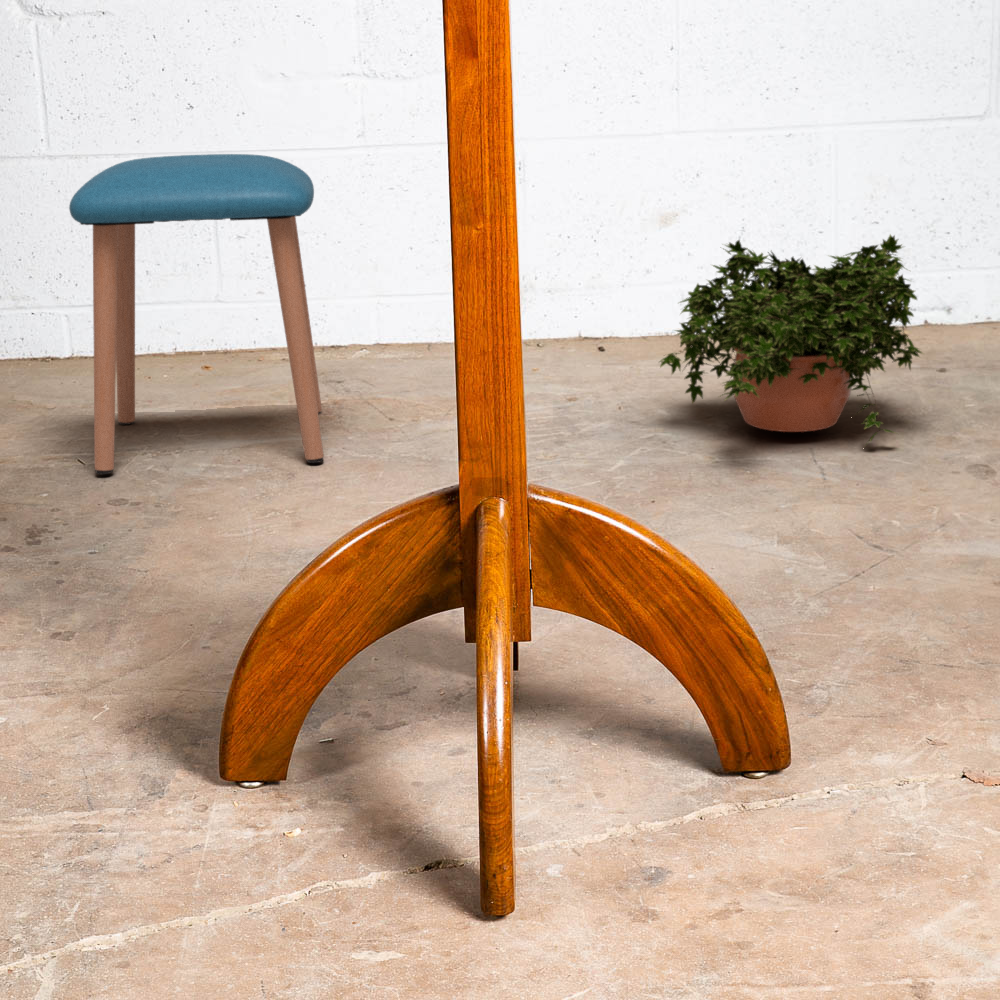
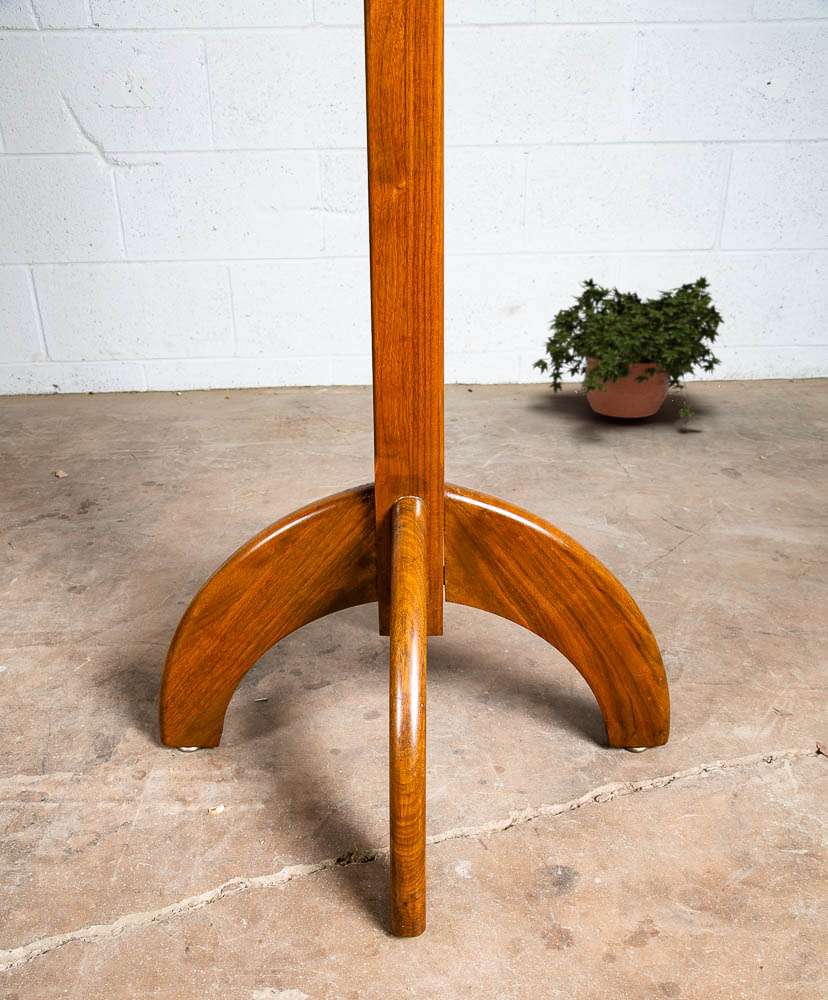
stool: present [69,154,324,474] -> none [103,209,295,439]

